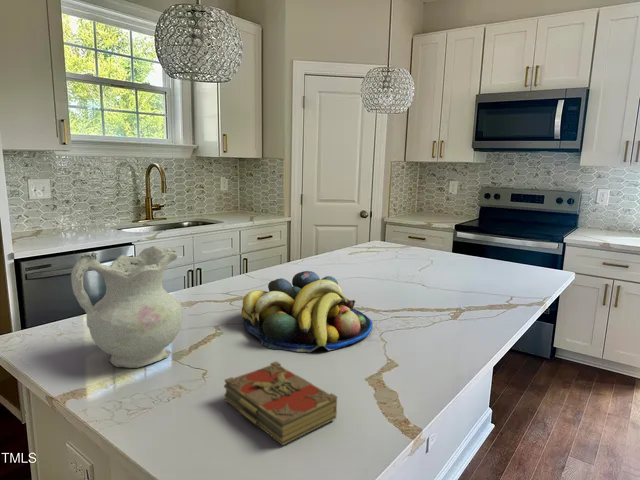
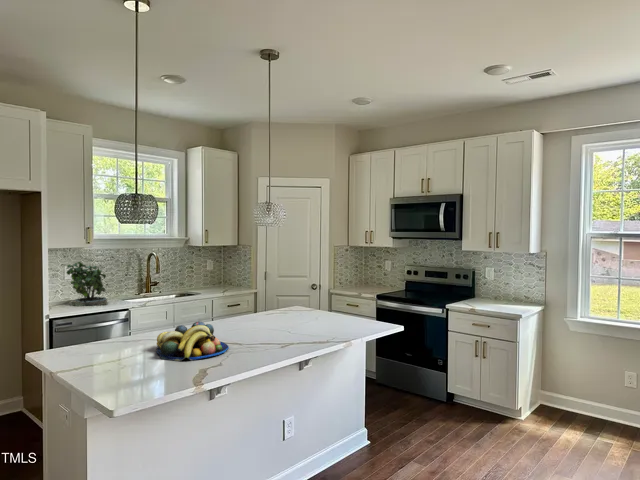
potted plant: none [32,170,101,239] -> present [66,262,108,306]
ceramic pitcher: present [71,246,183,368] -> none [64,306,119,365]
book: present [224,362,337,445] -> none [124,360,168,387]

